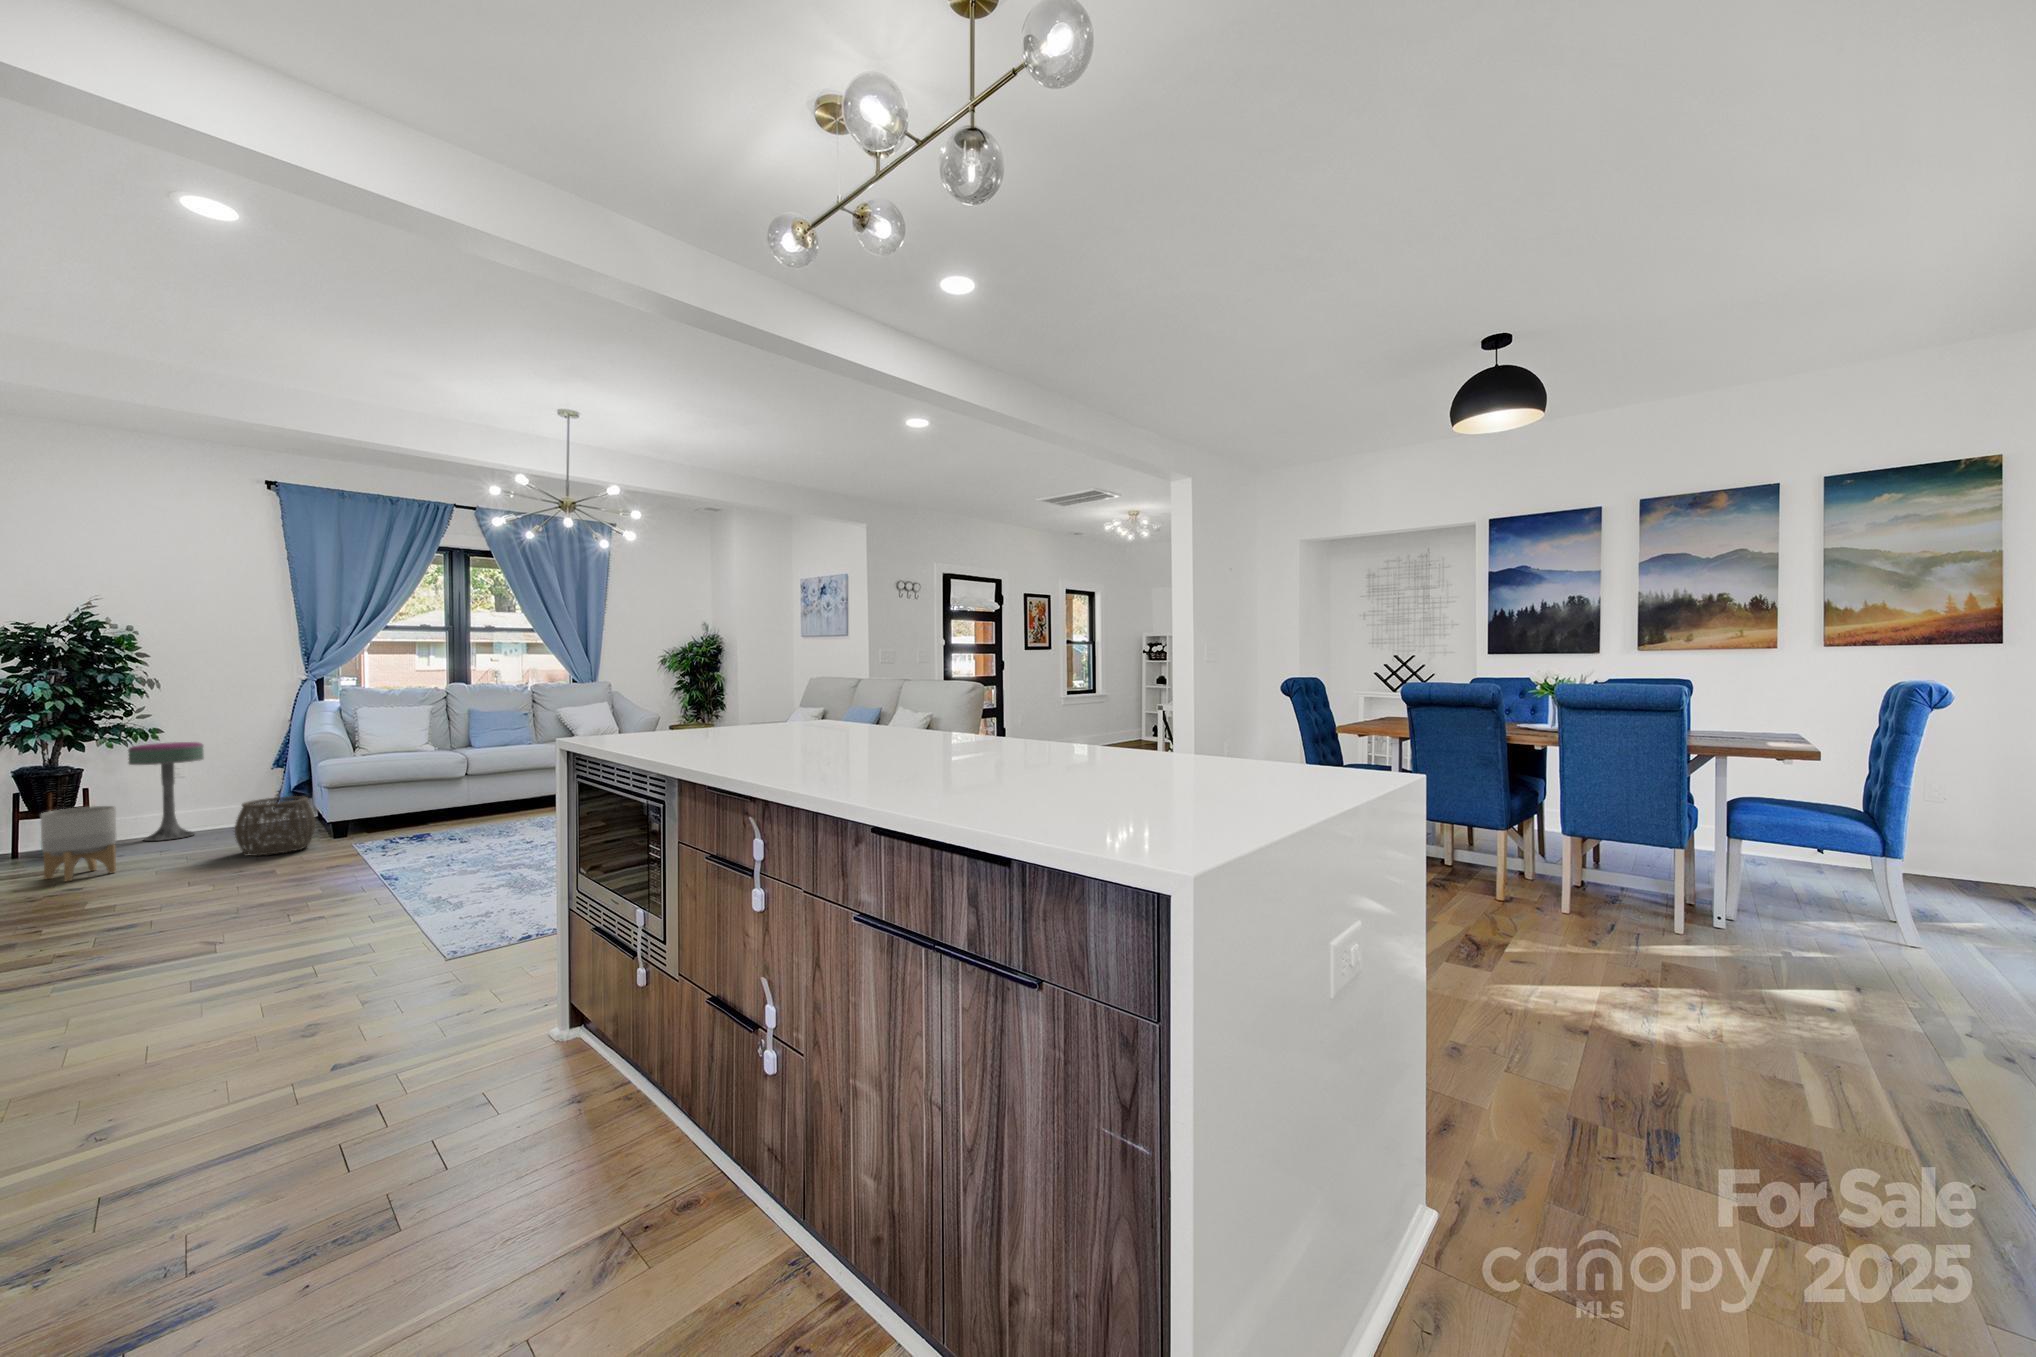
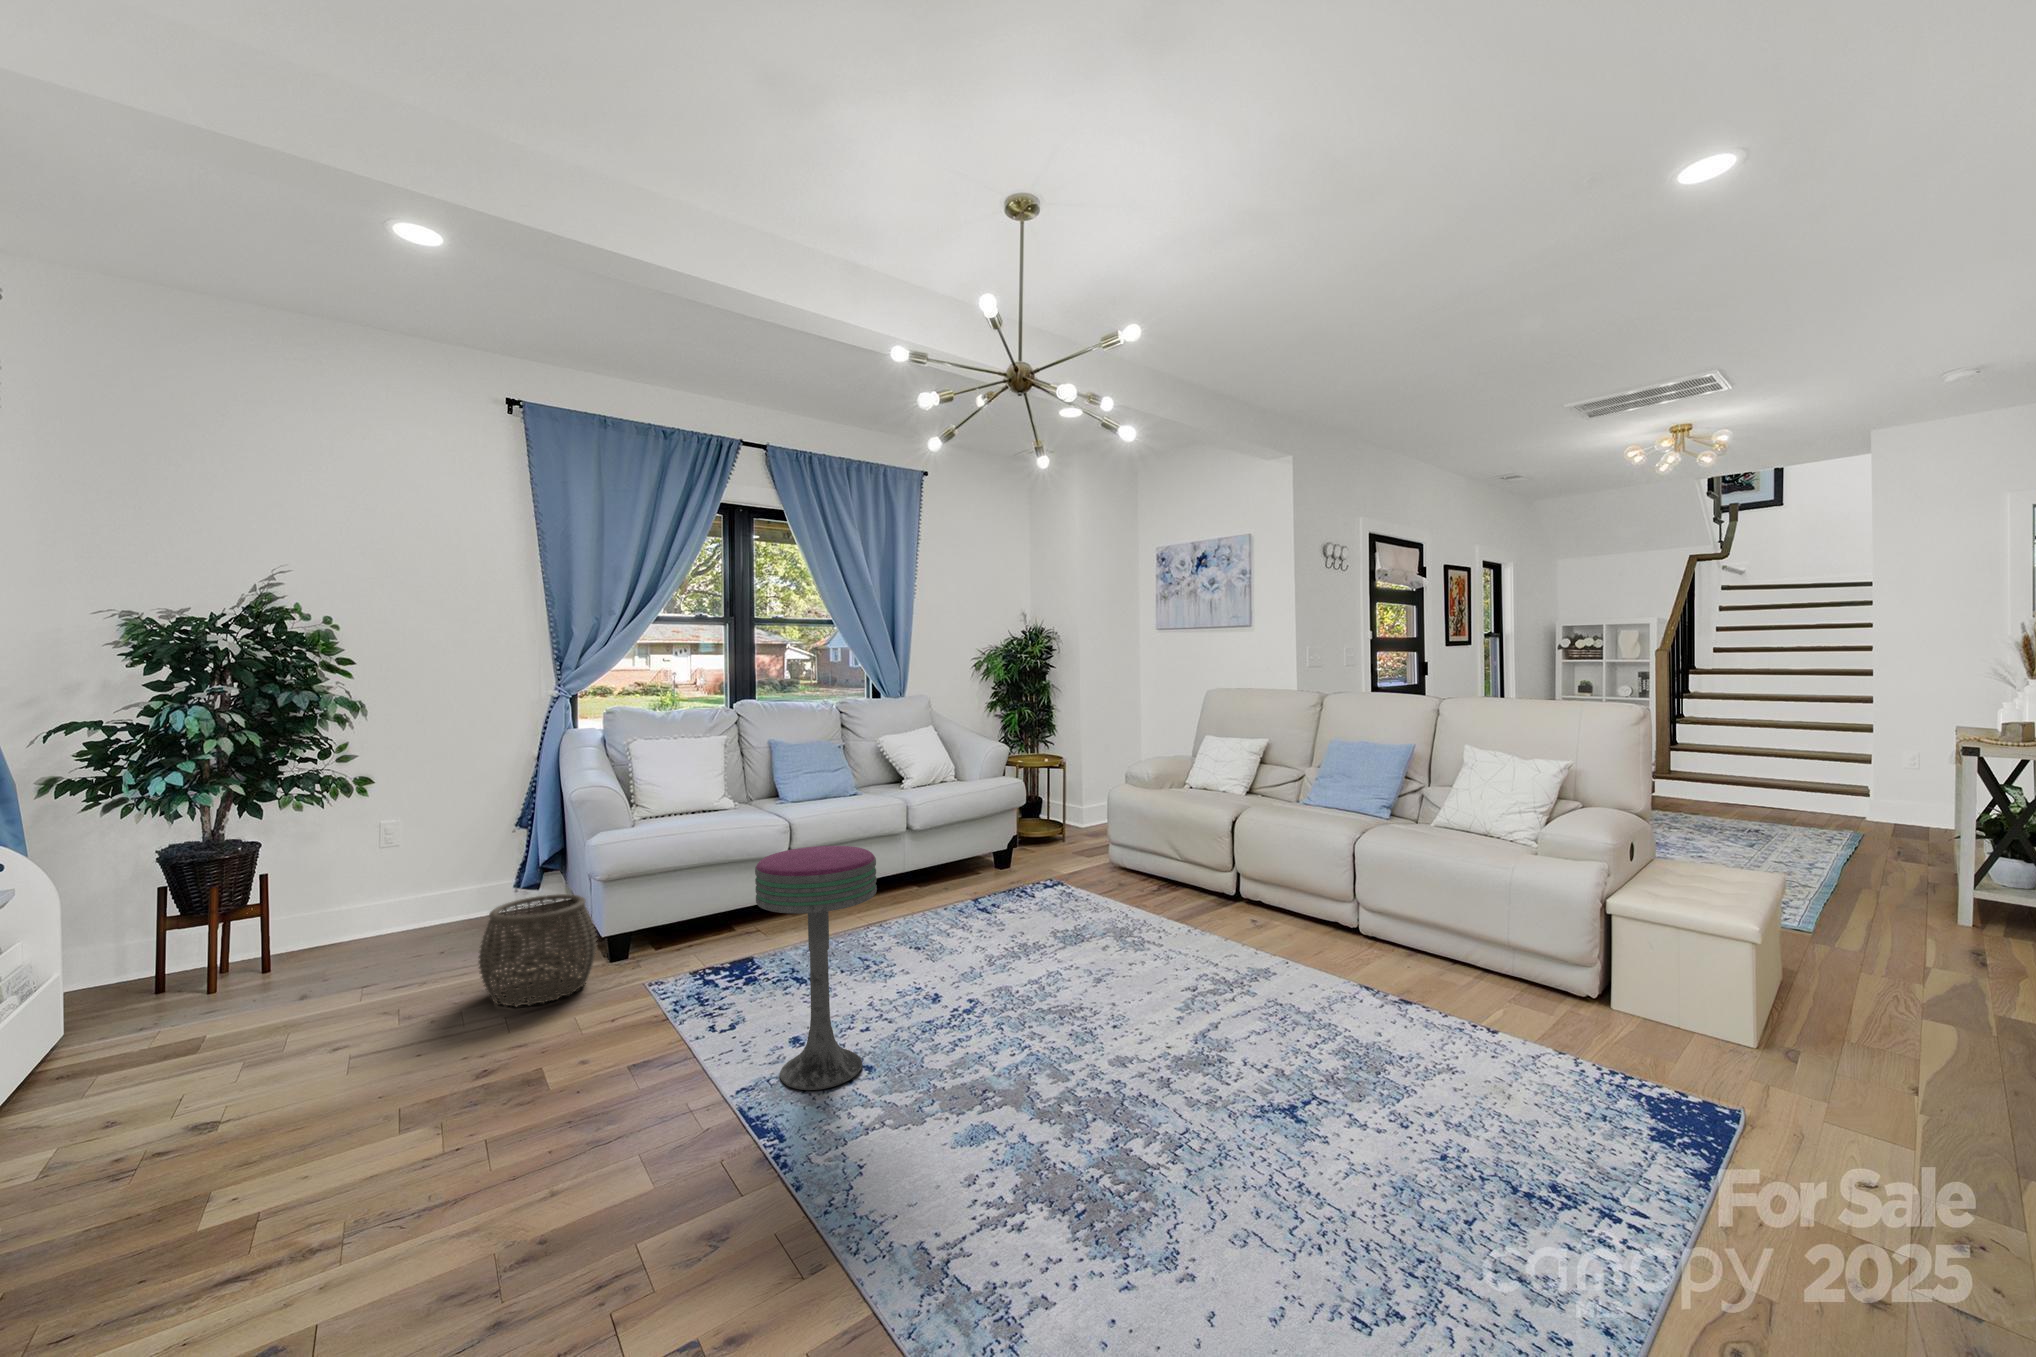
bar stool: present [128,742,204,841] -> present [755,846,877,1090]
planter: present [41,806,117,882] -> none [178,924,299,1077]

